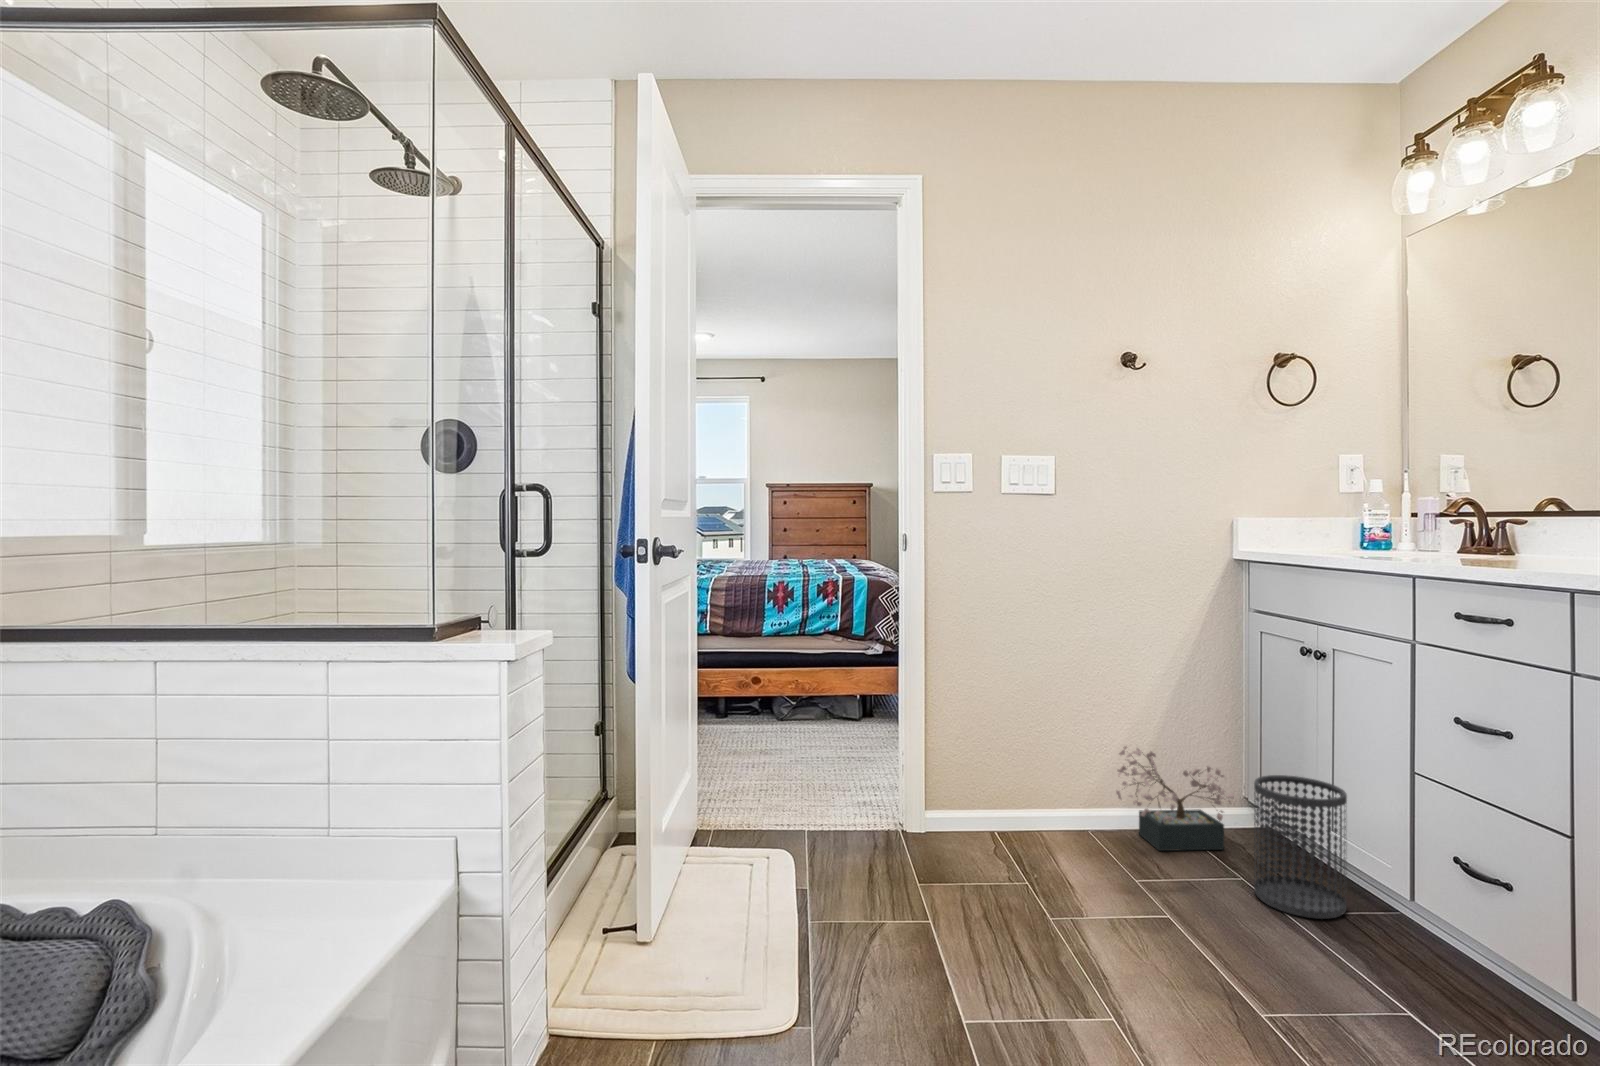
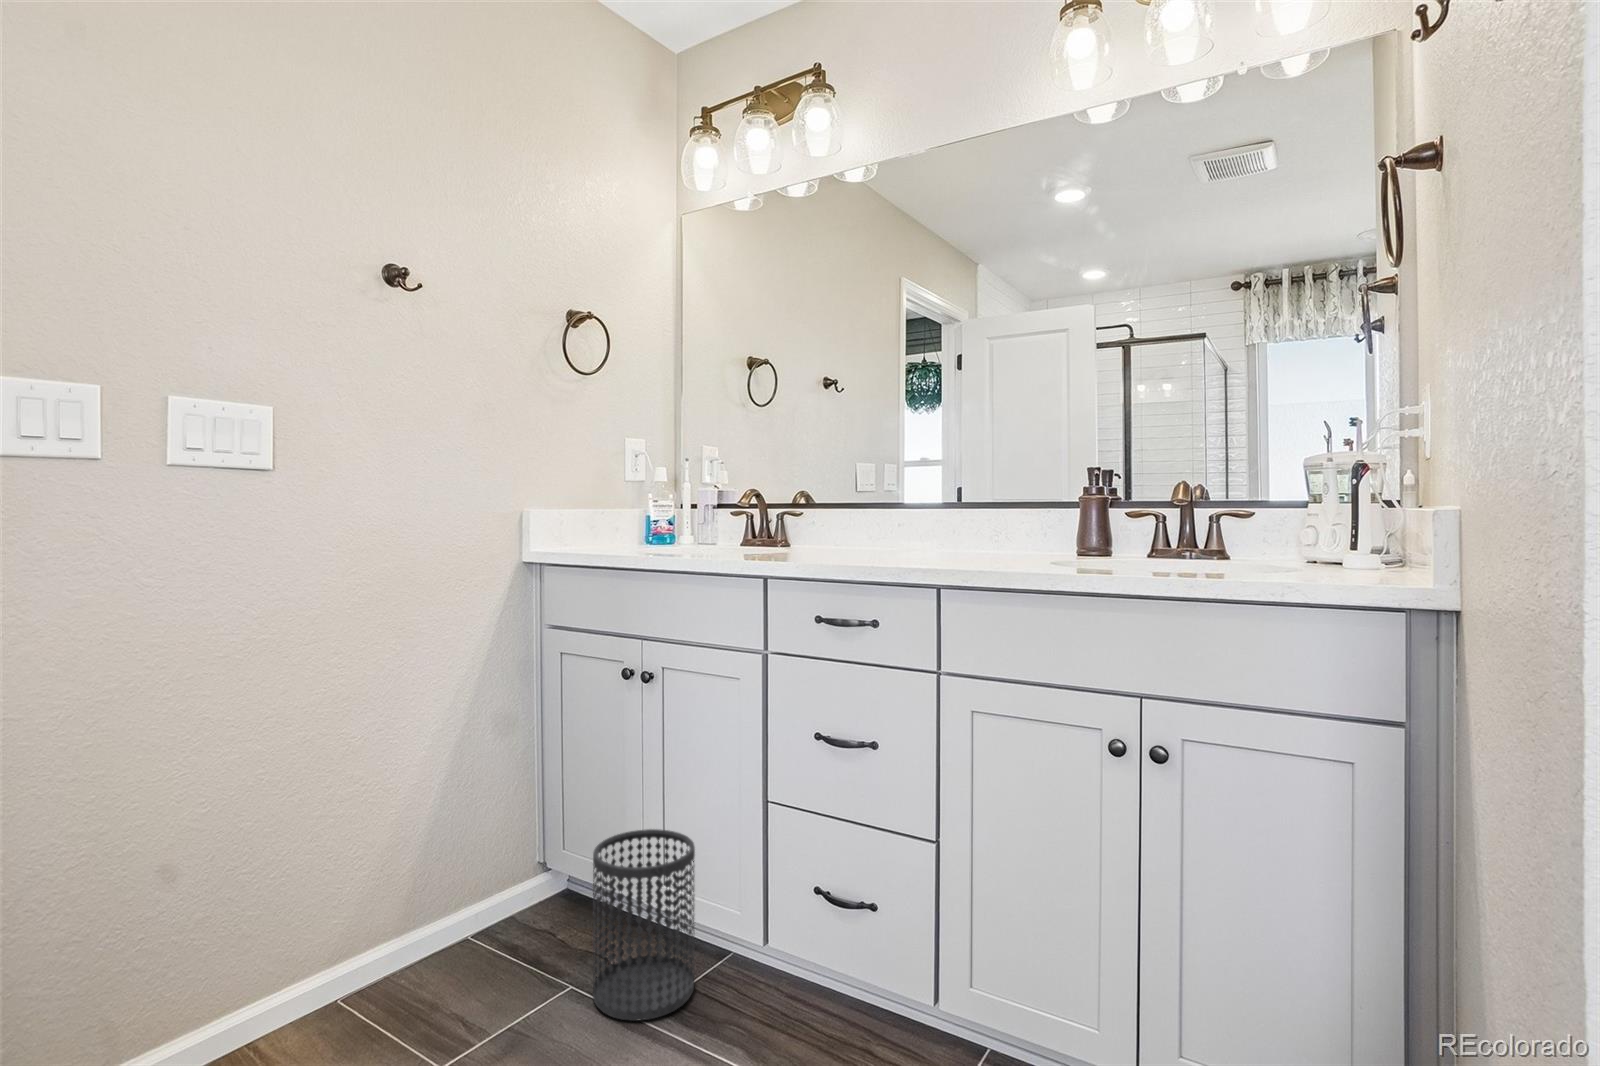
decorative plant: present [1116,746,1234,851] -> none [382,839,539,991]

